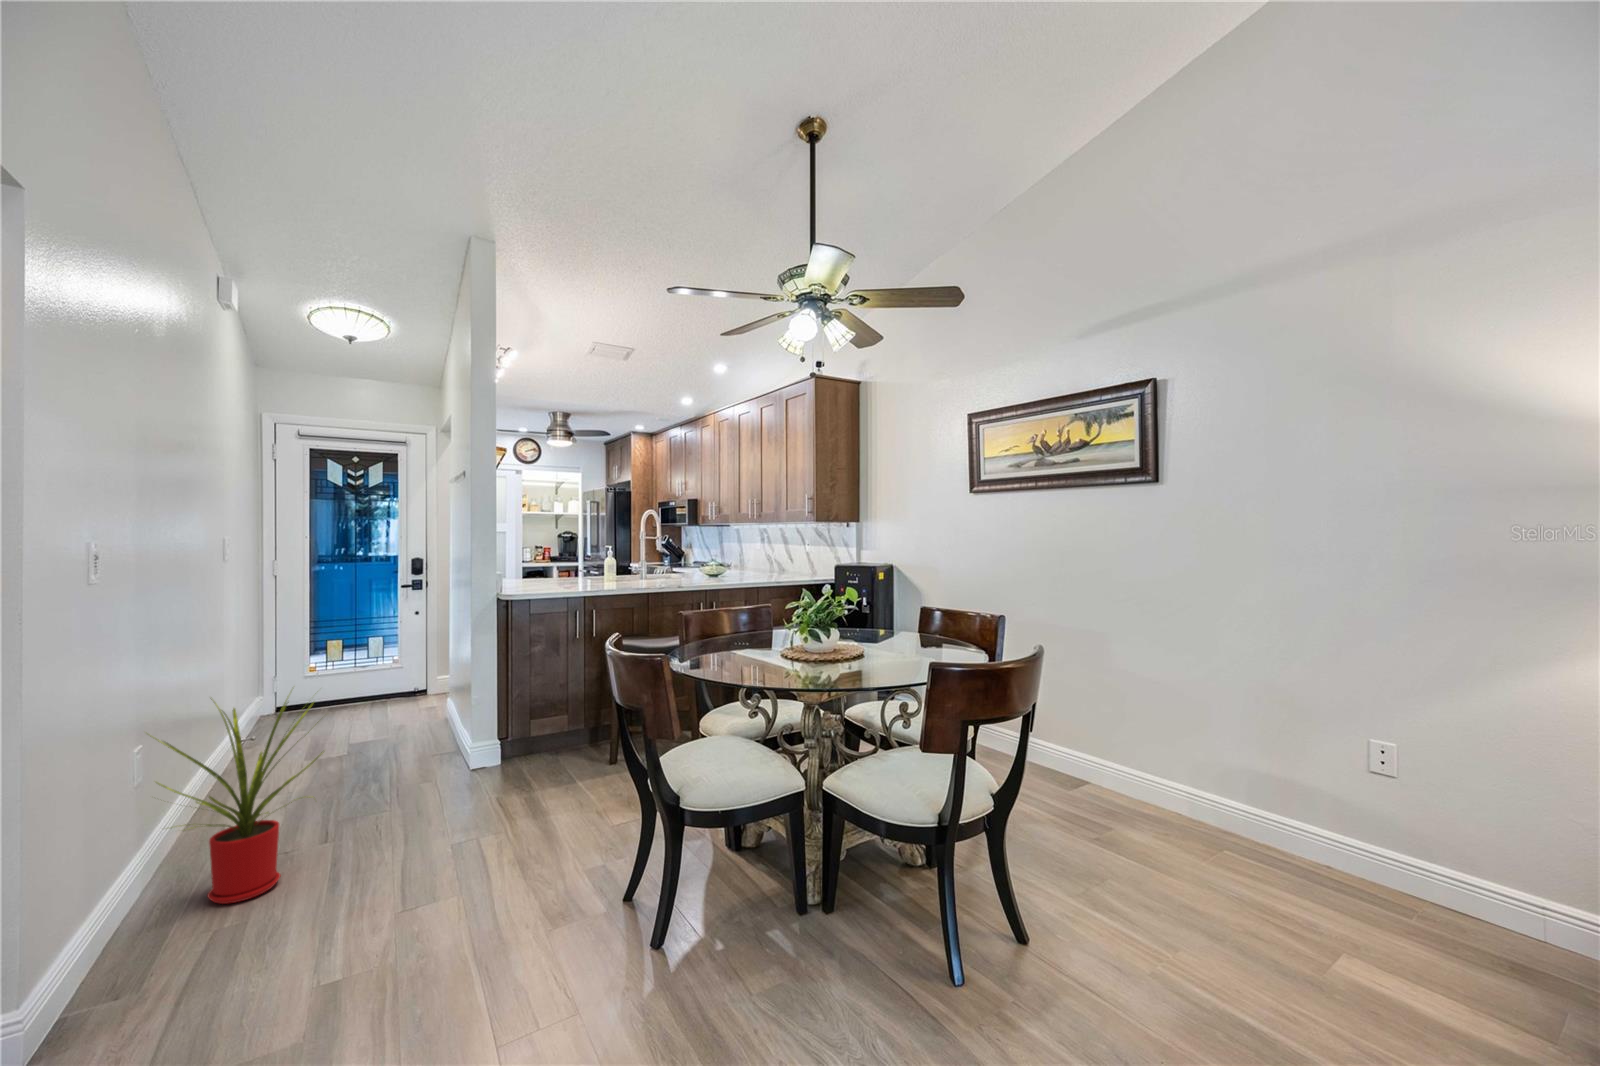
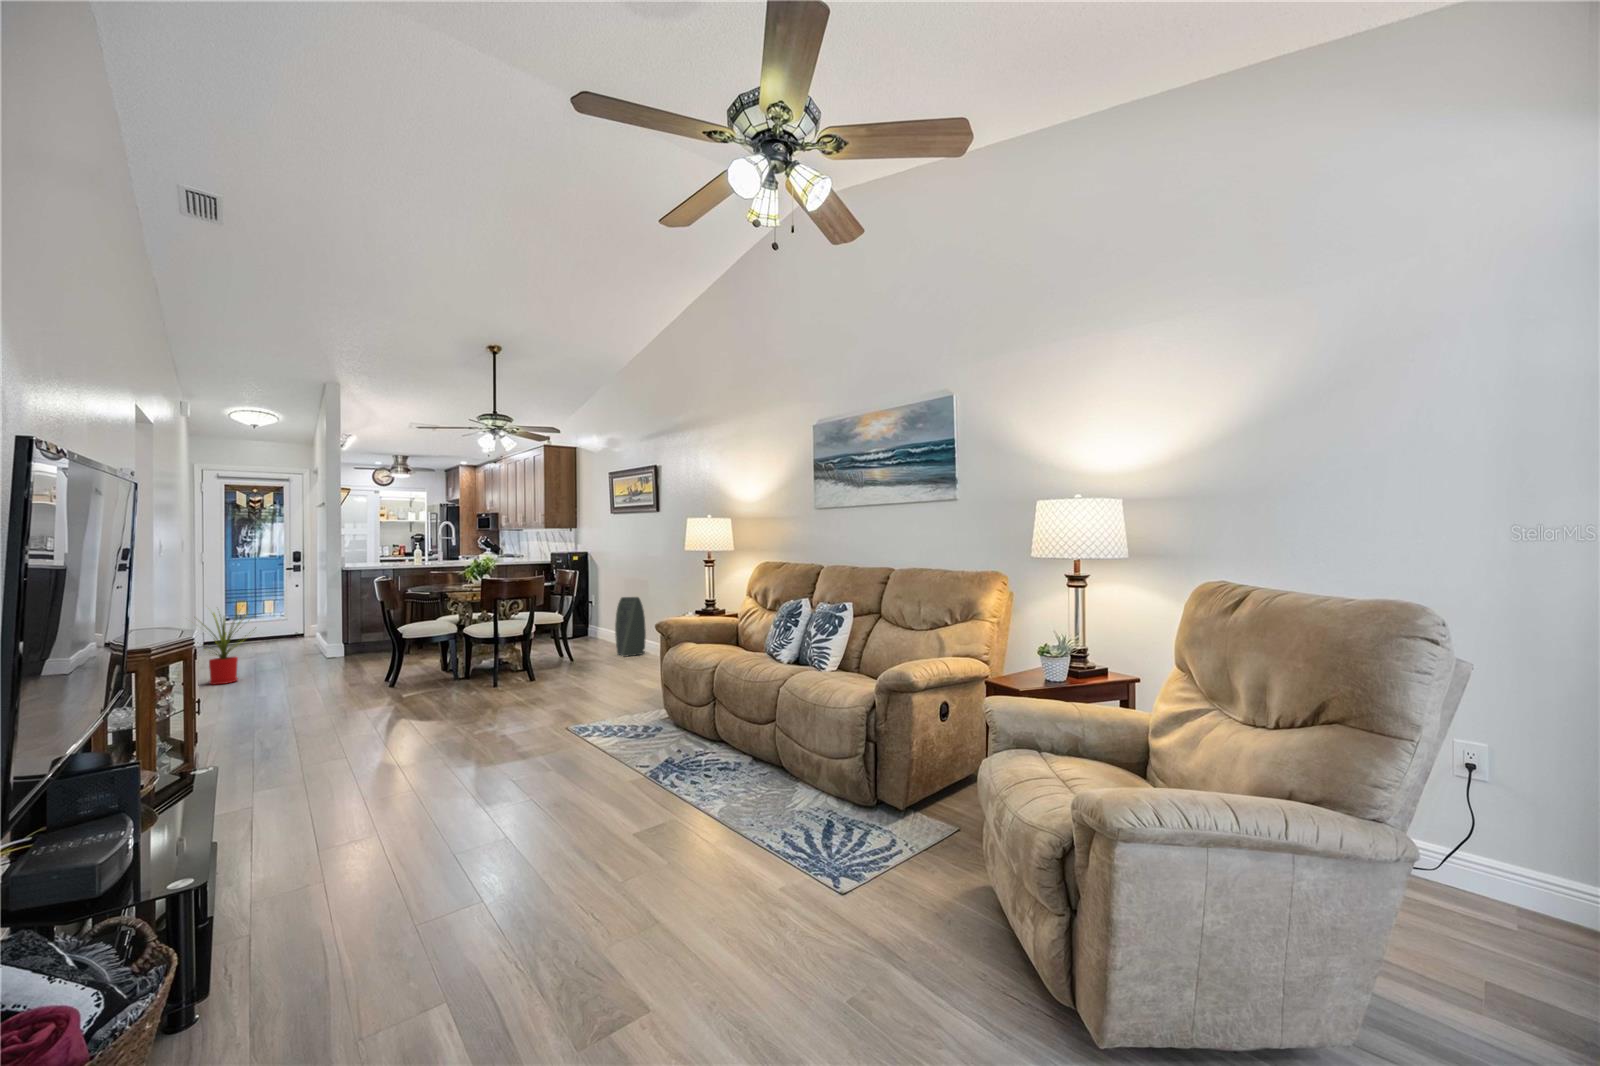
air purifier: none [1050,668,1115,807] -> present [615,597,646,657]

